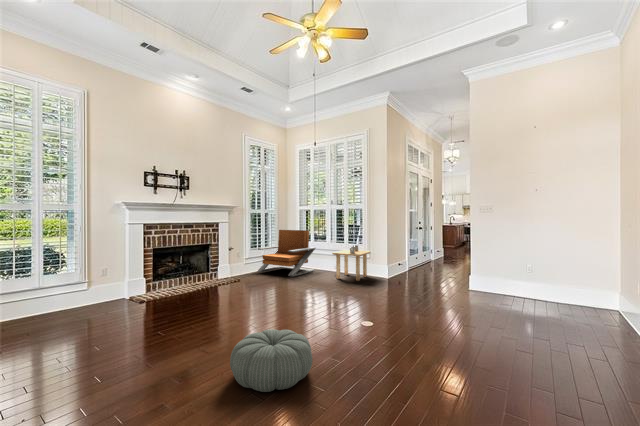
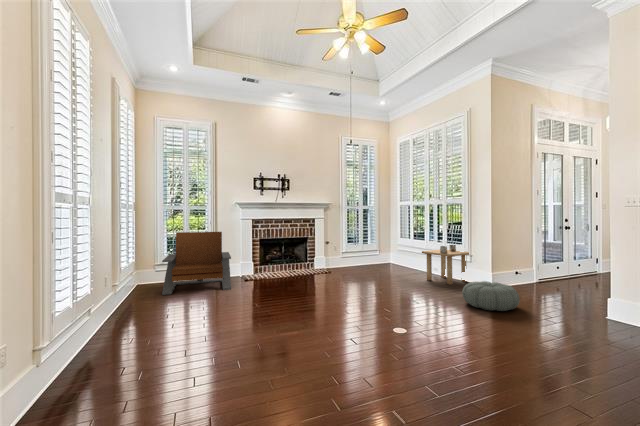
lounge chair: present [258,230,316,277] -> present [162,232,231,295]
pouf: present [230,329,312,392] -> present [462,281,520,311]

